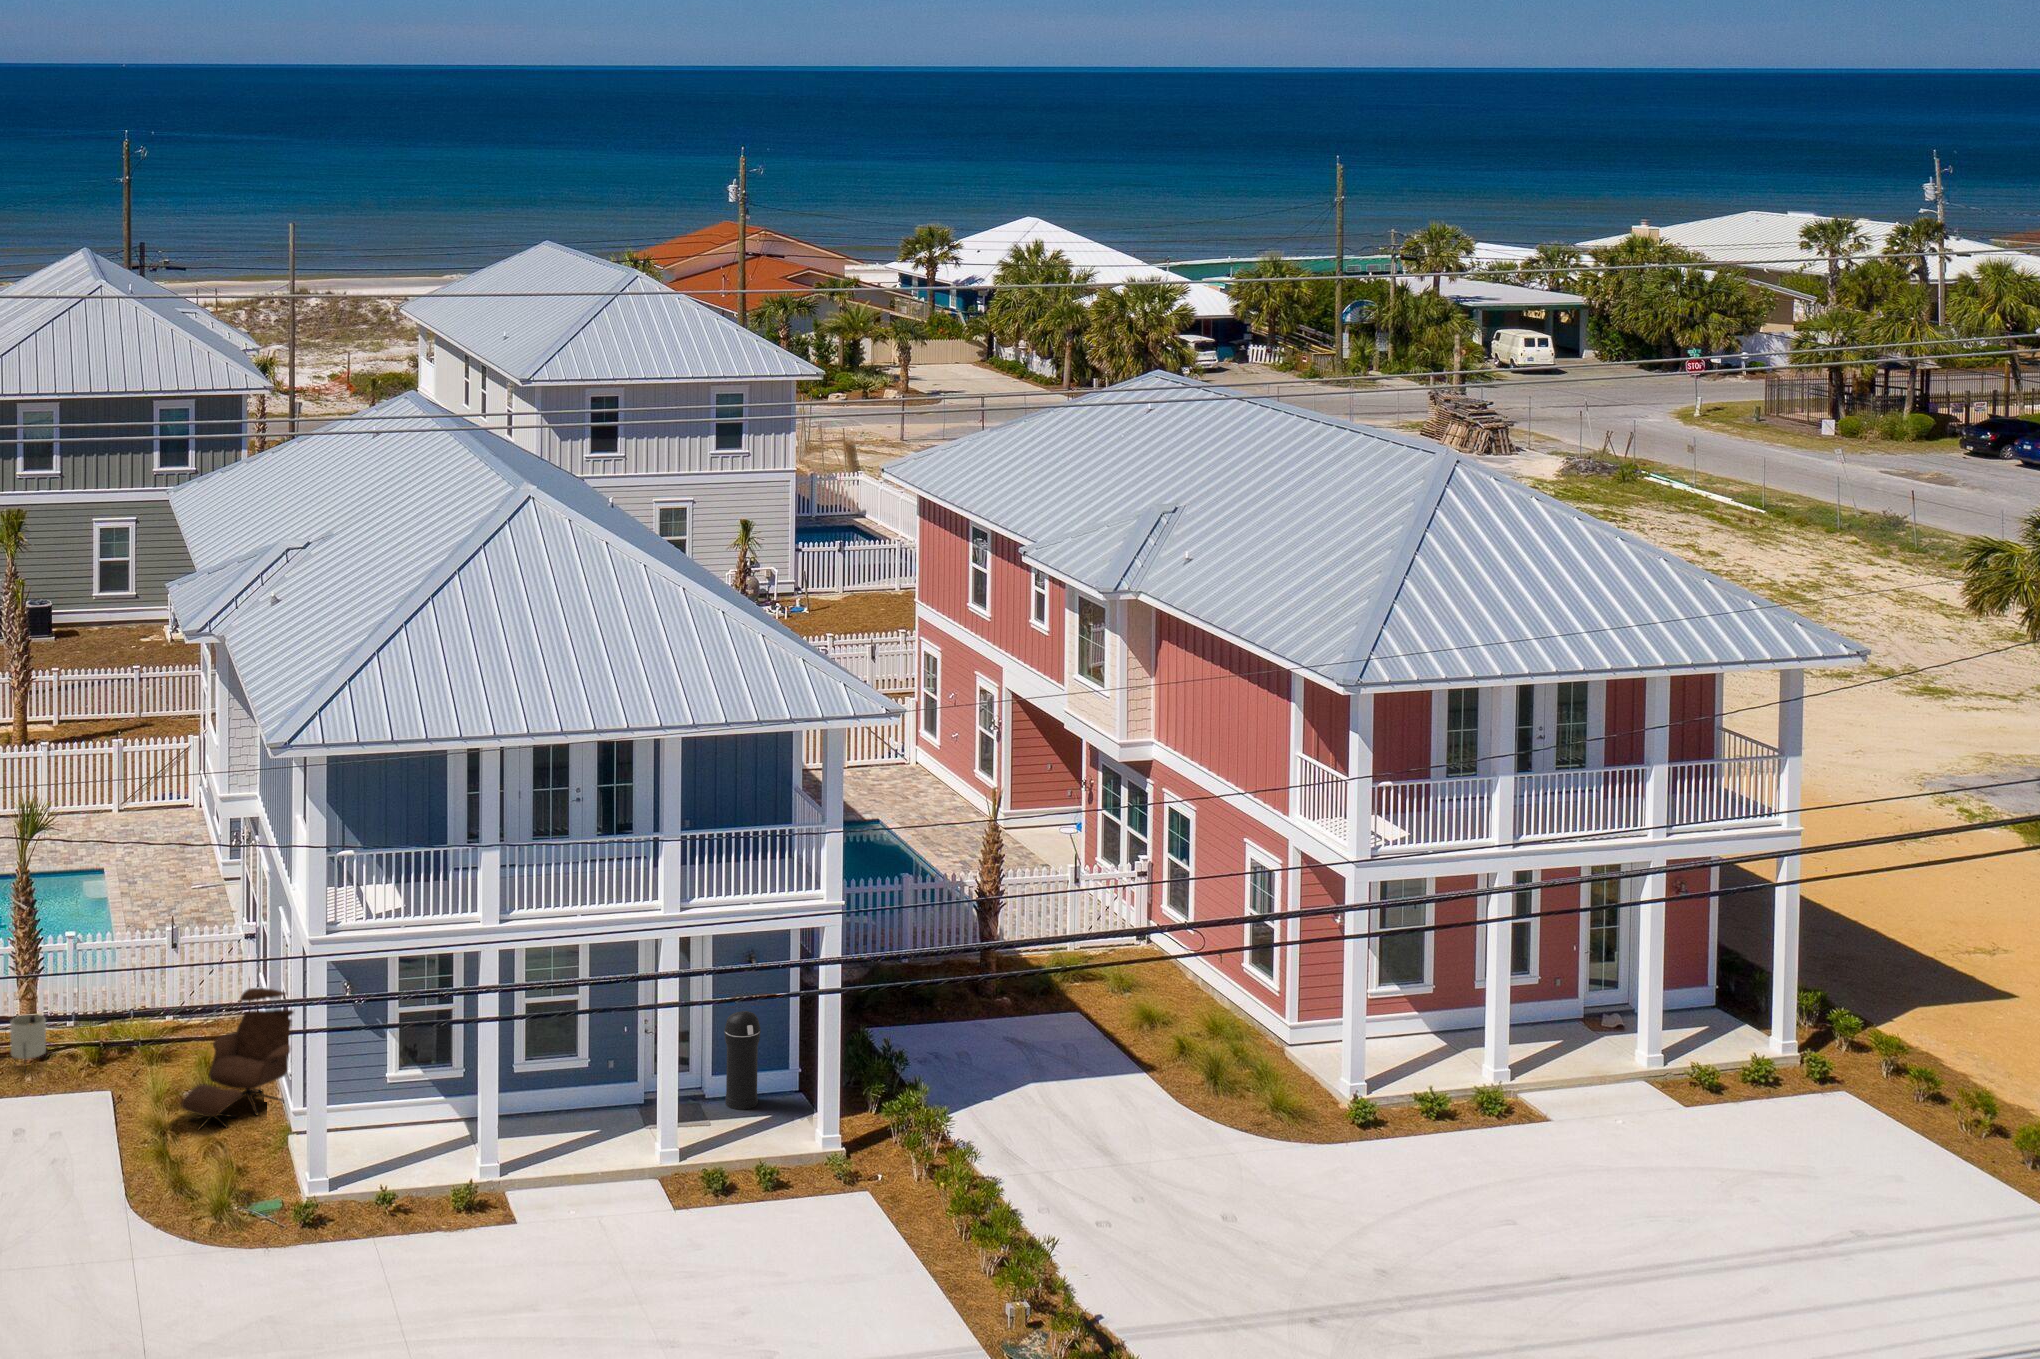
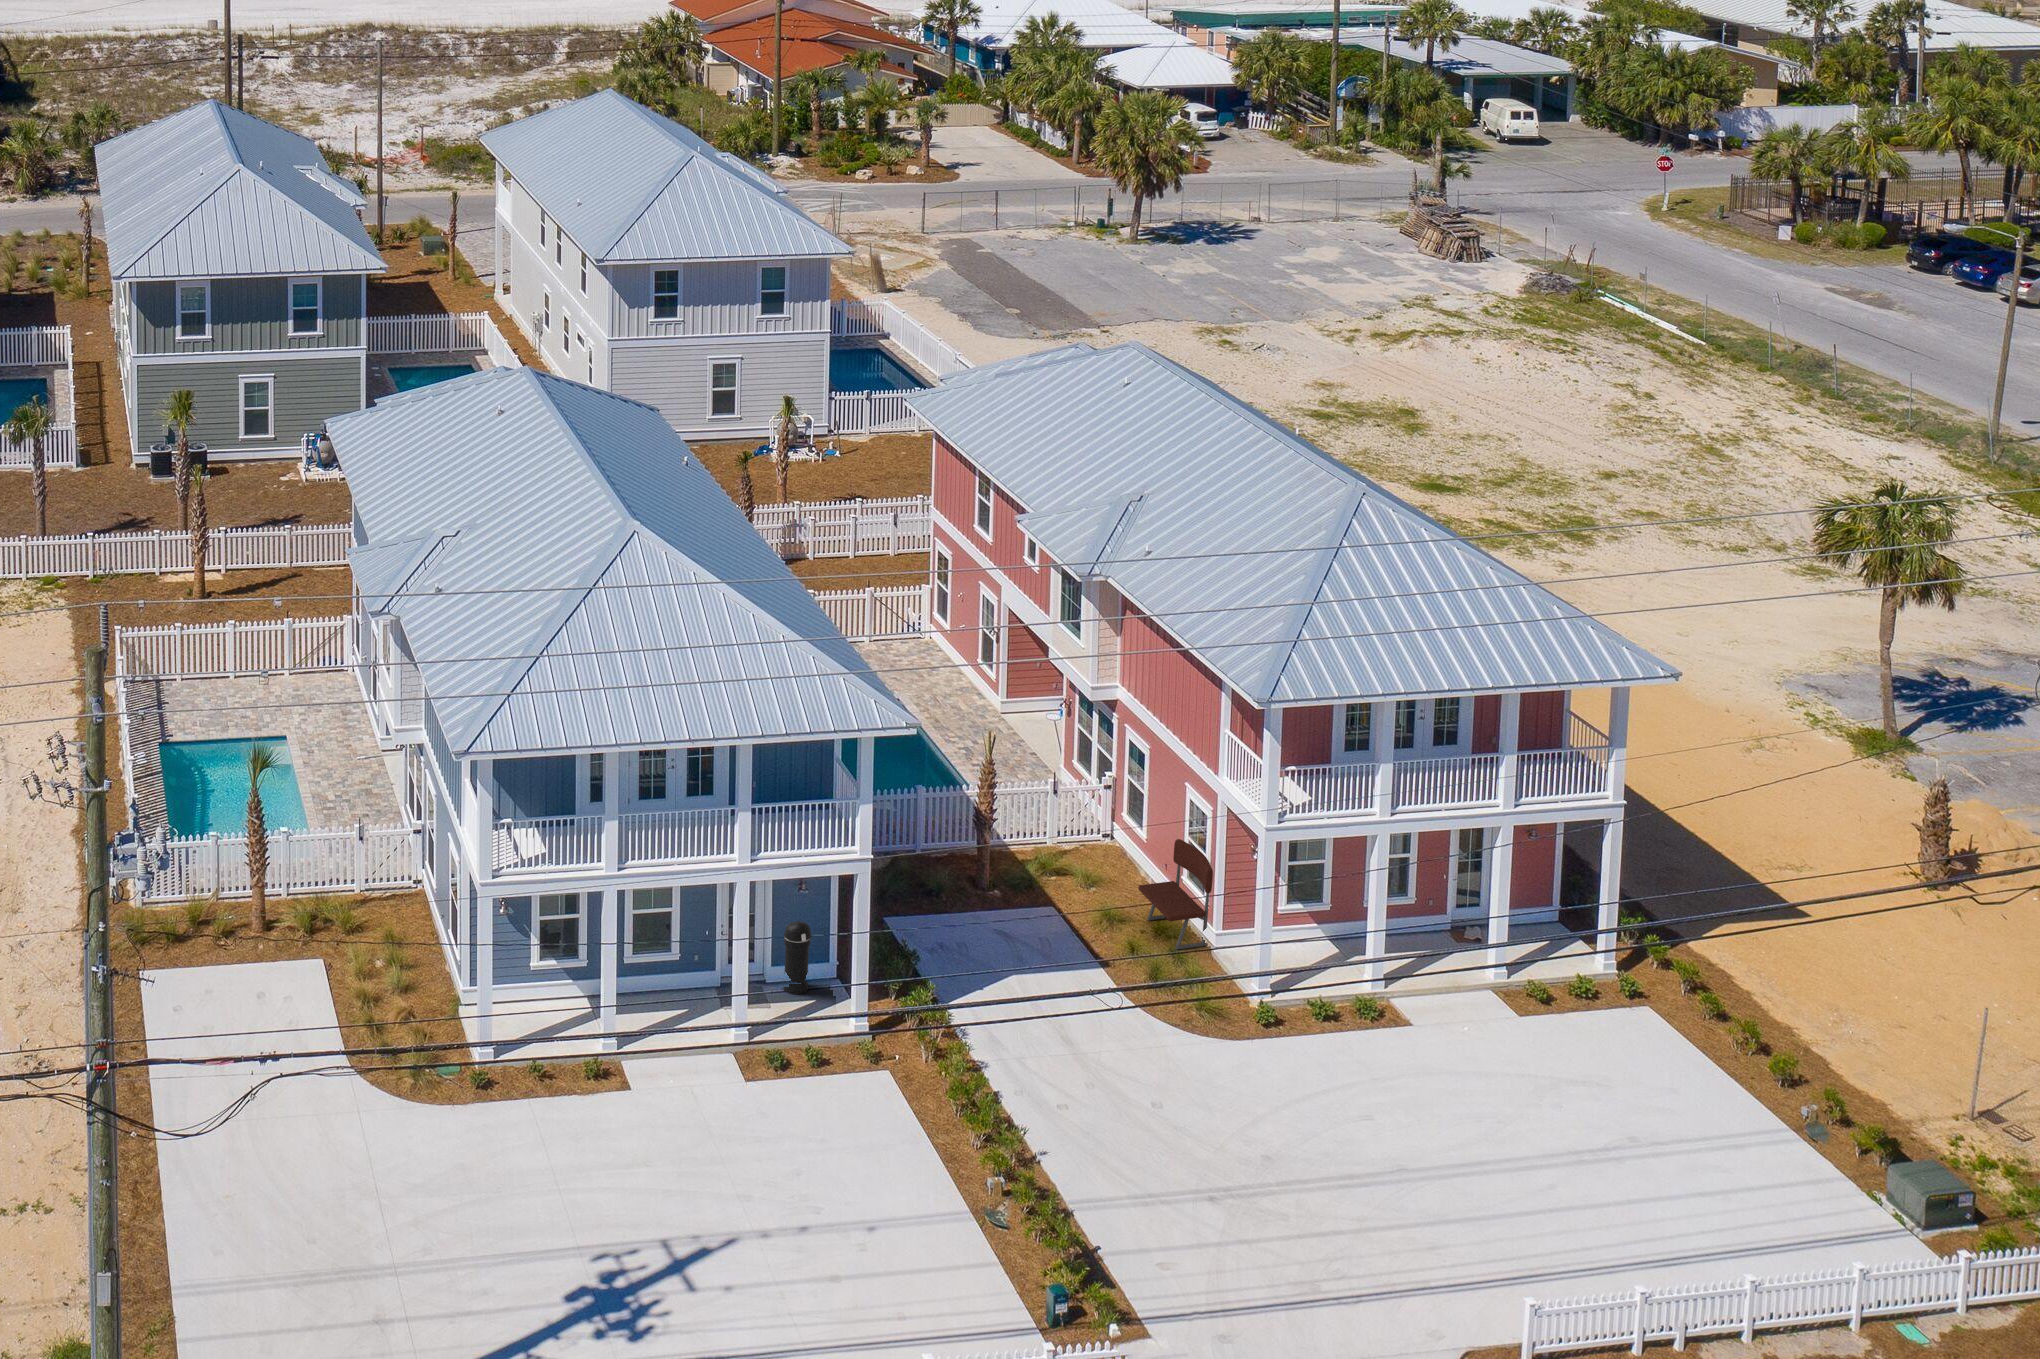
bench: none [1181,912,1277,1049] -> present [1138,839,1213,950]
lounge chair: present [181,988,294,1129] -> none [375,891,460,1002]
planter: present [10,1015,46,1074] -> none [241,900,268,946]

